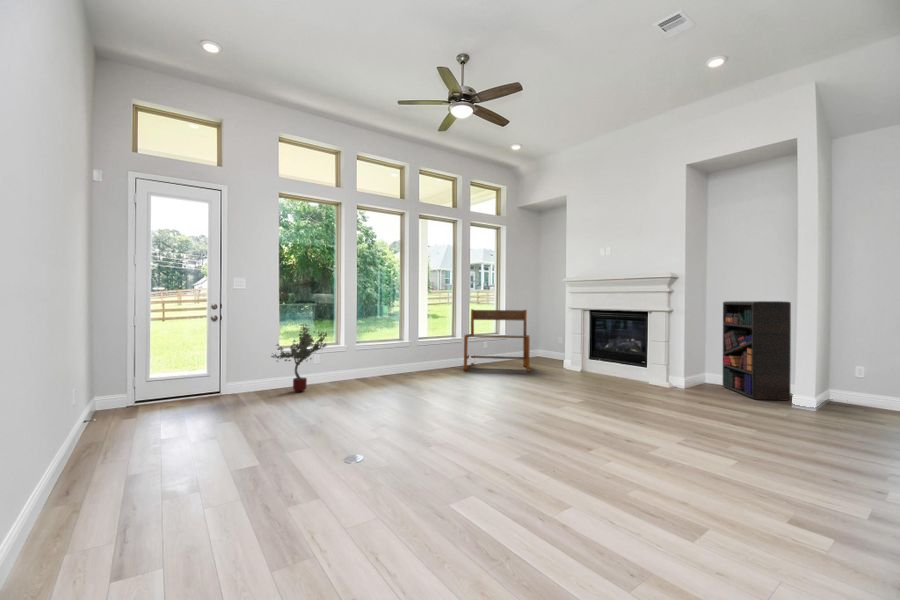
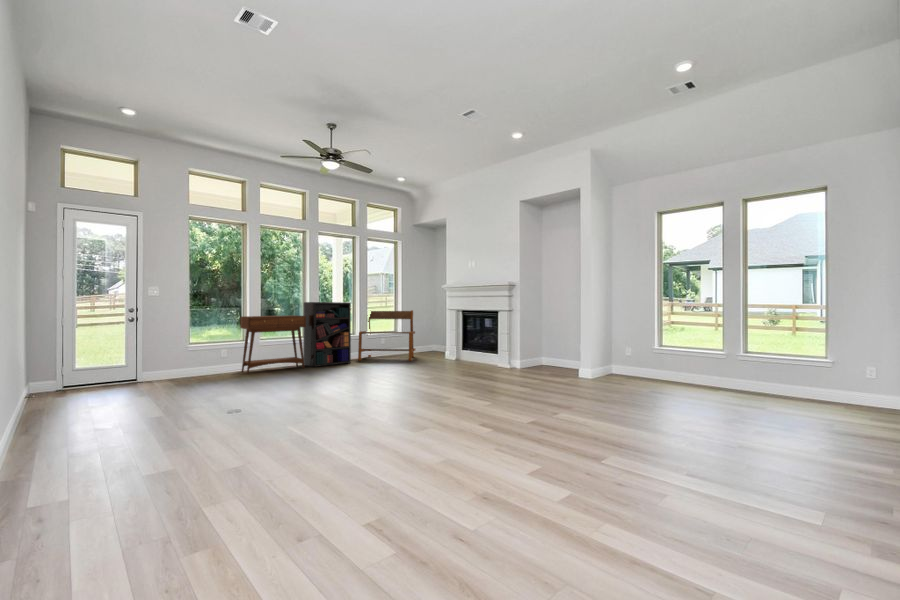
bookshelf: present [723,301,791,400] -> present [303,302,351,367]
console table: none [335,315,411,387] -> present [240,315,306,374]
potted tree: present [272,324,327,392] -> none [180,323,232,378]

